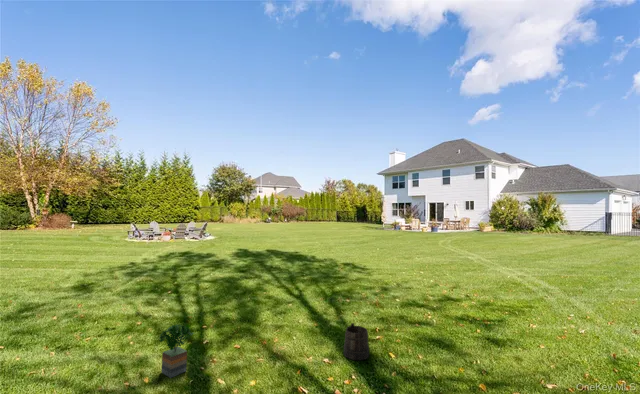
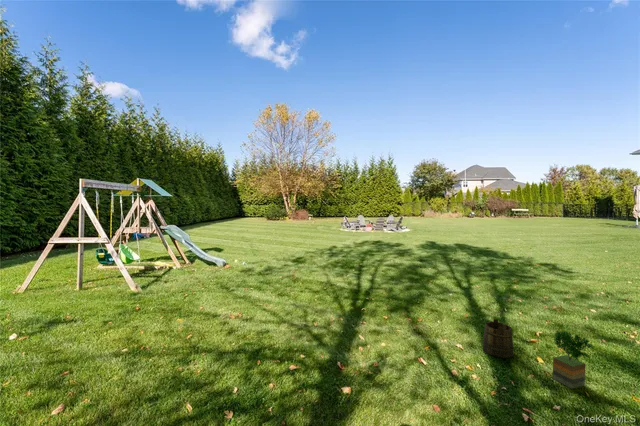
potted tree: present [160,325,194,378] -> present [553,331,594,389]

